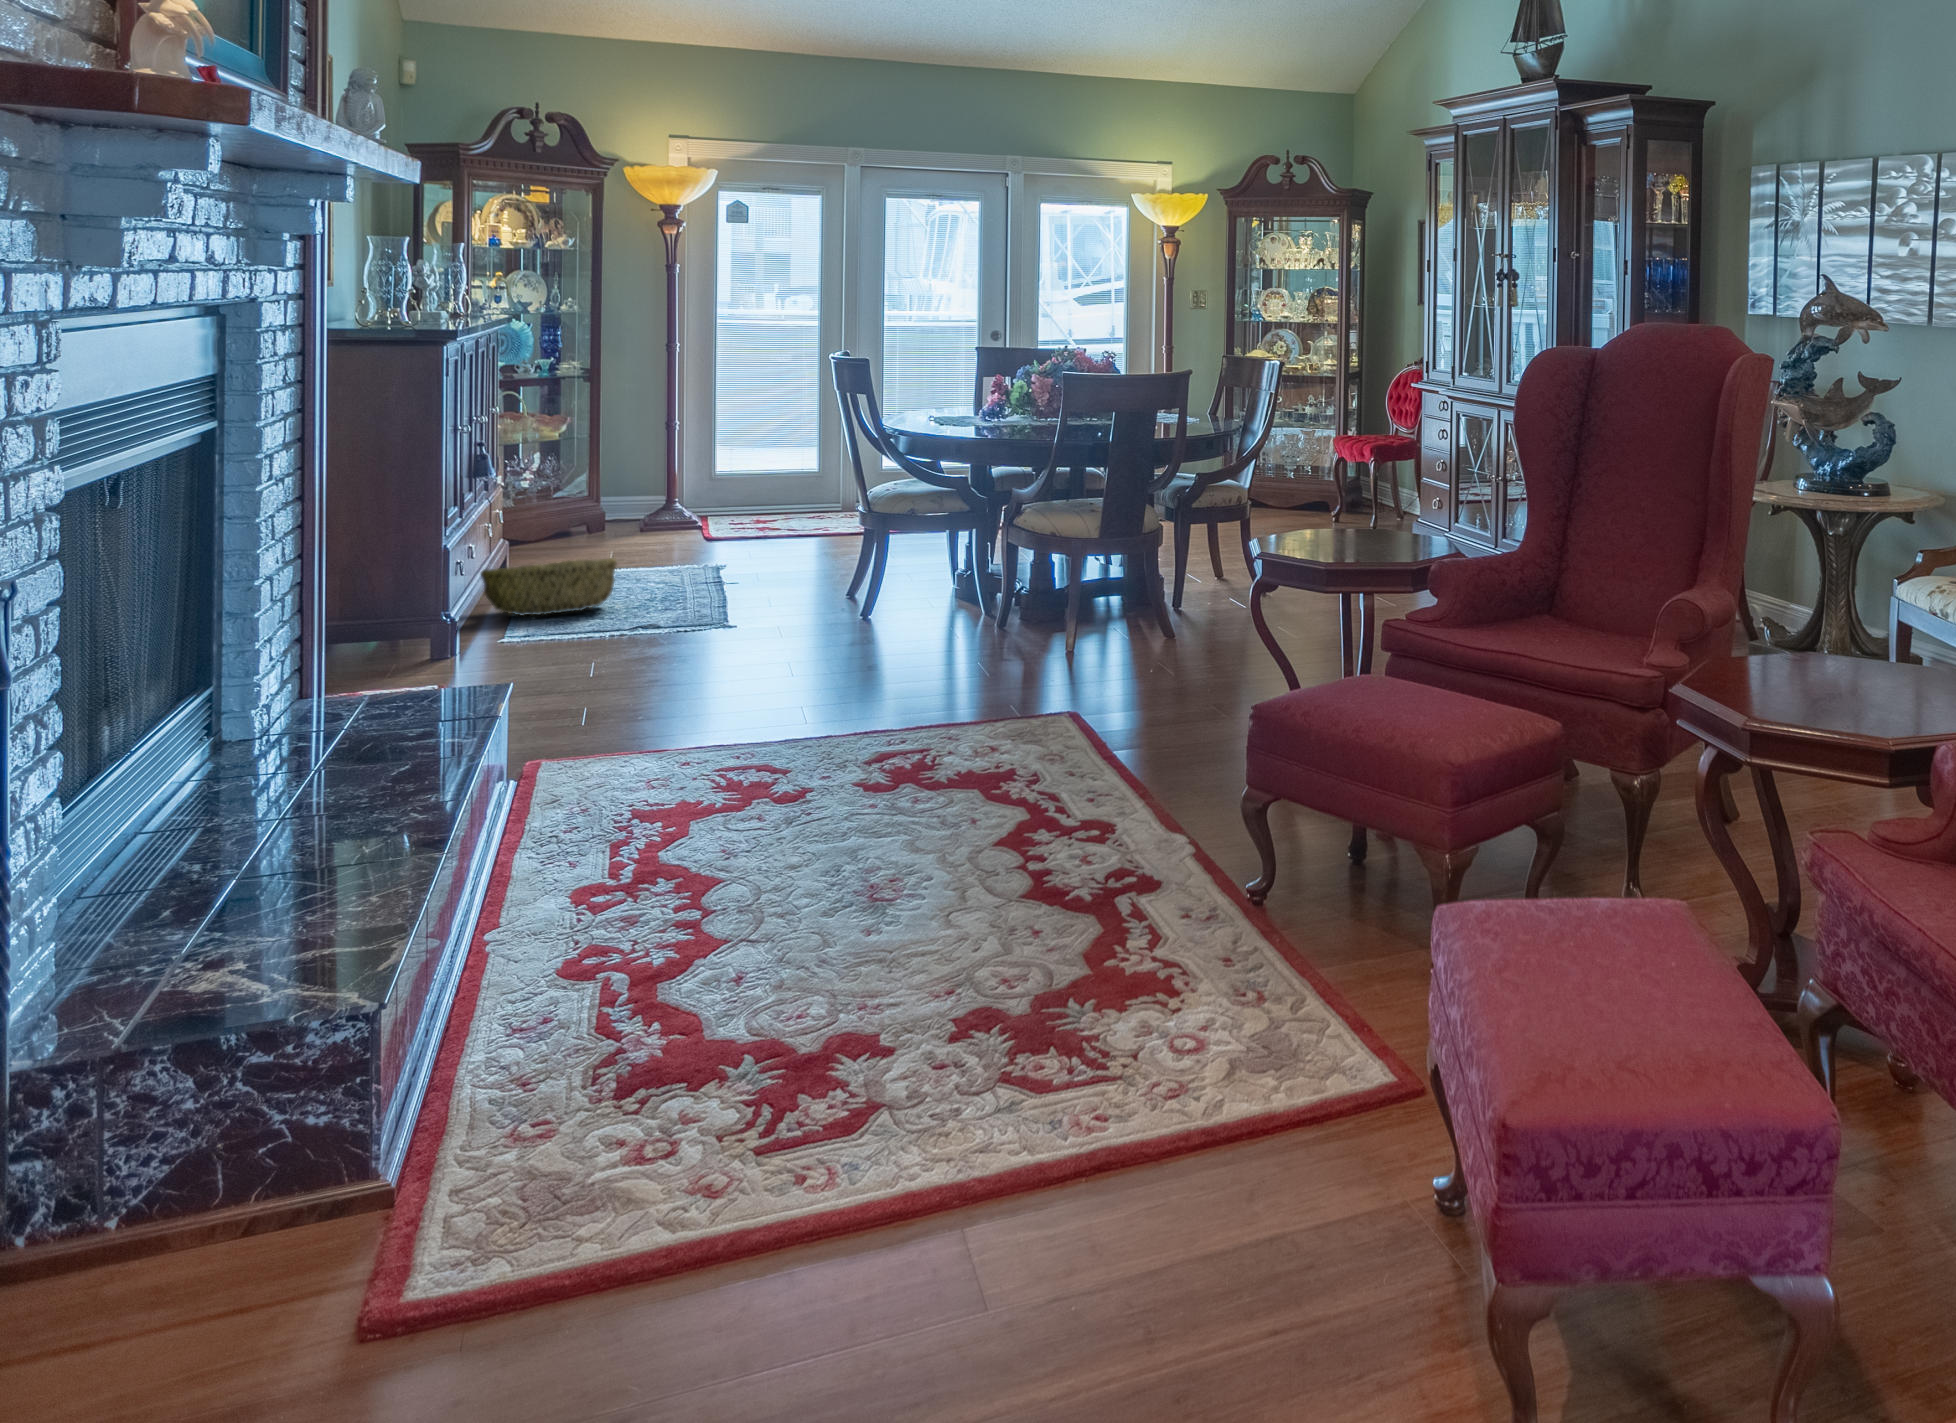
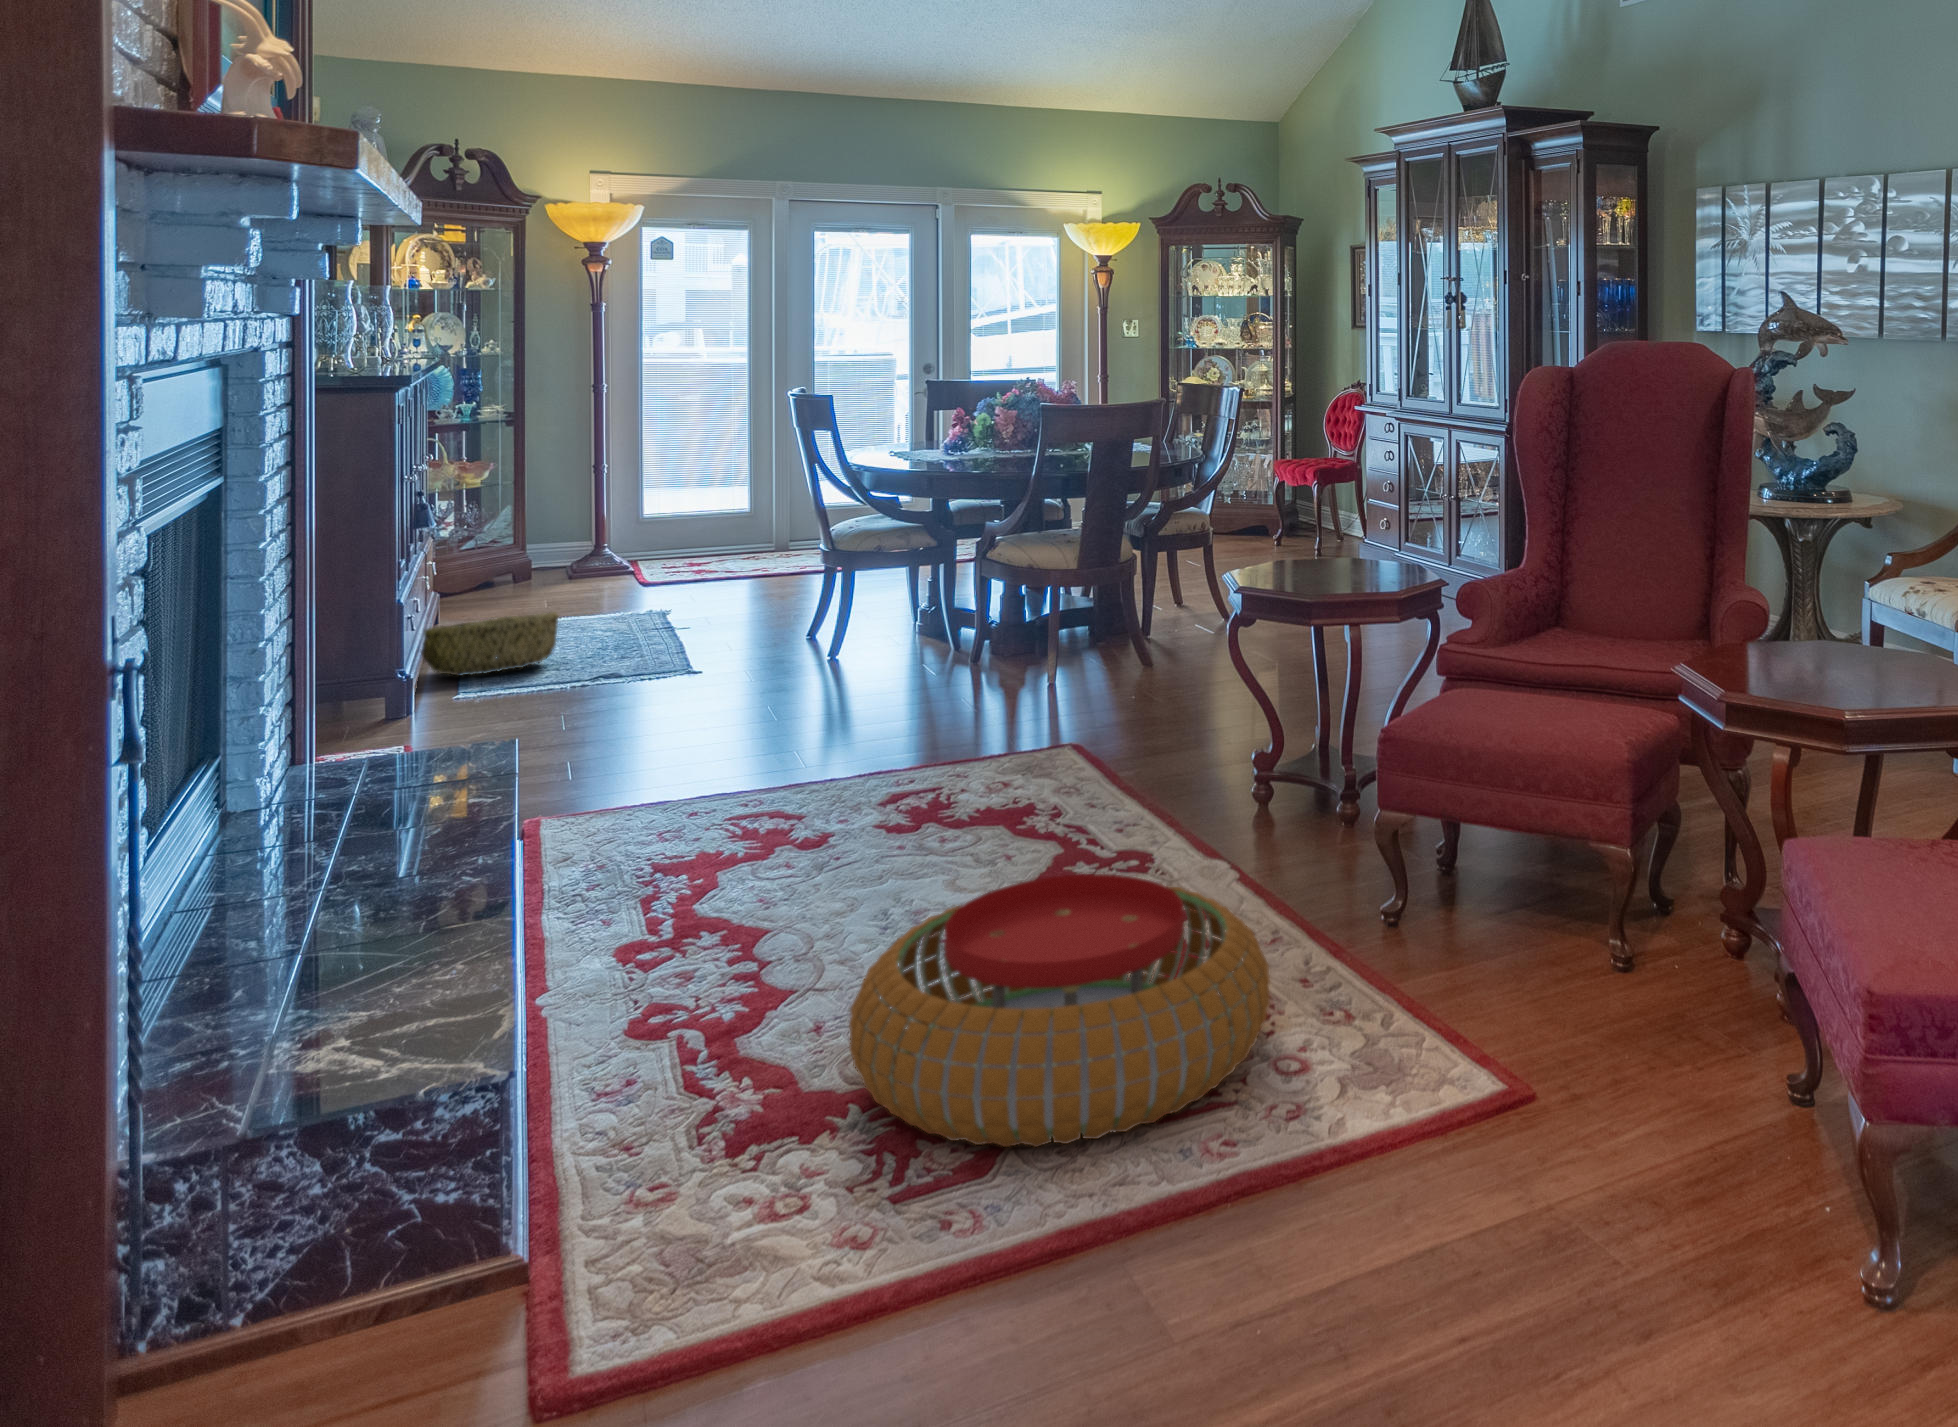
pouf: none [747,837,1180,1109] -> present [849,874,1270,1147]

